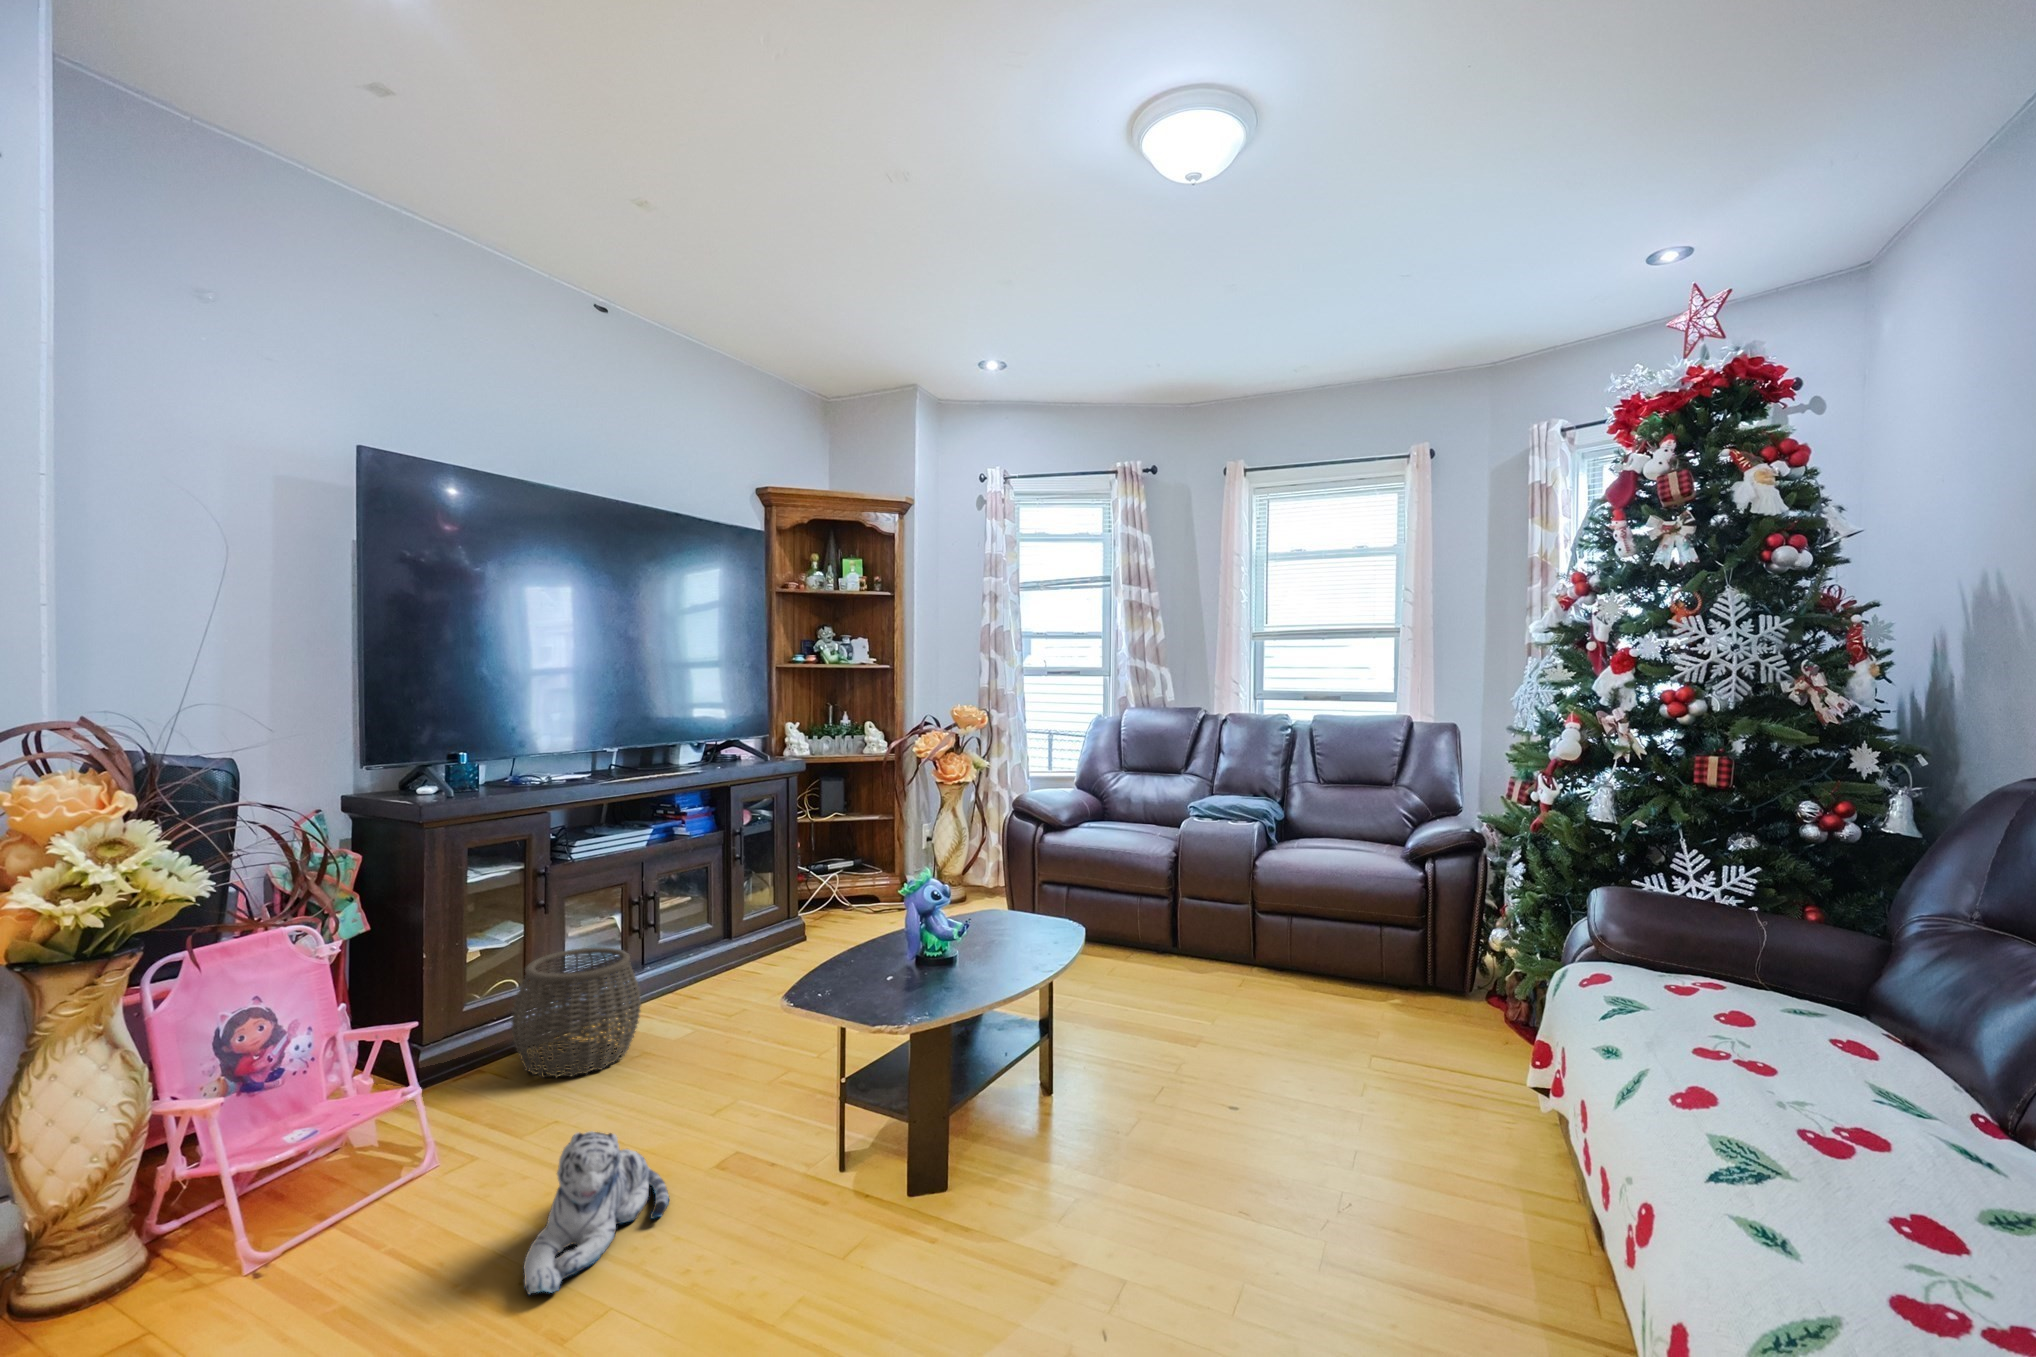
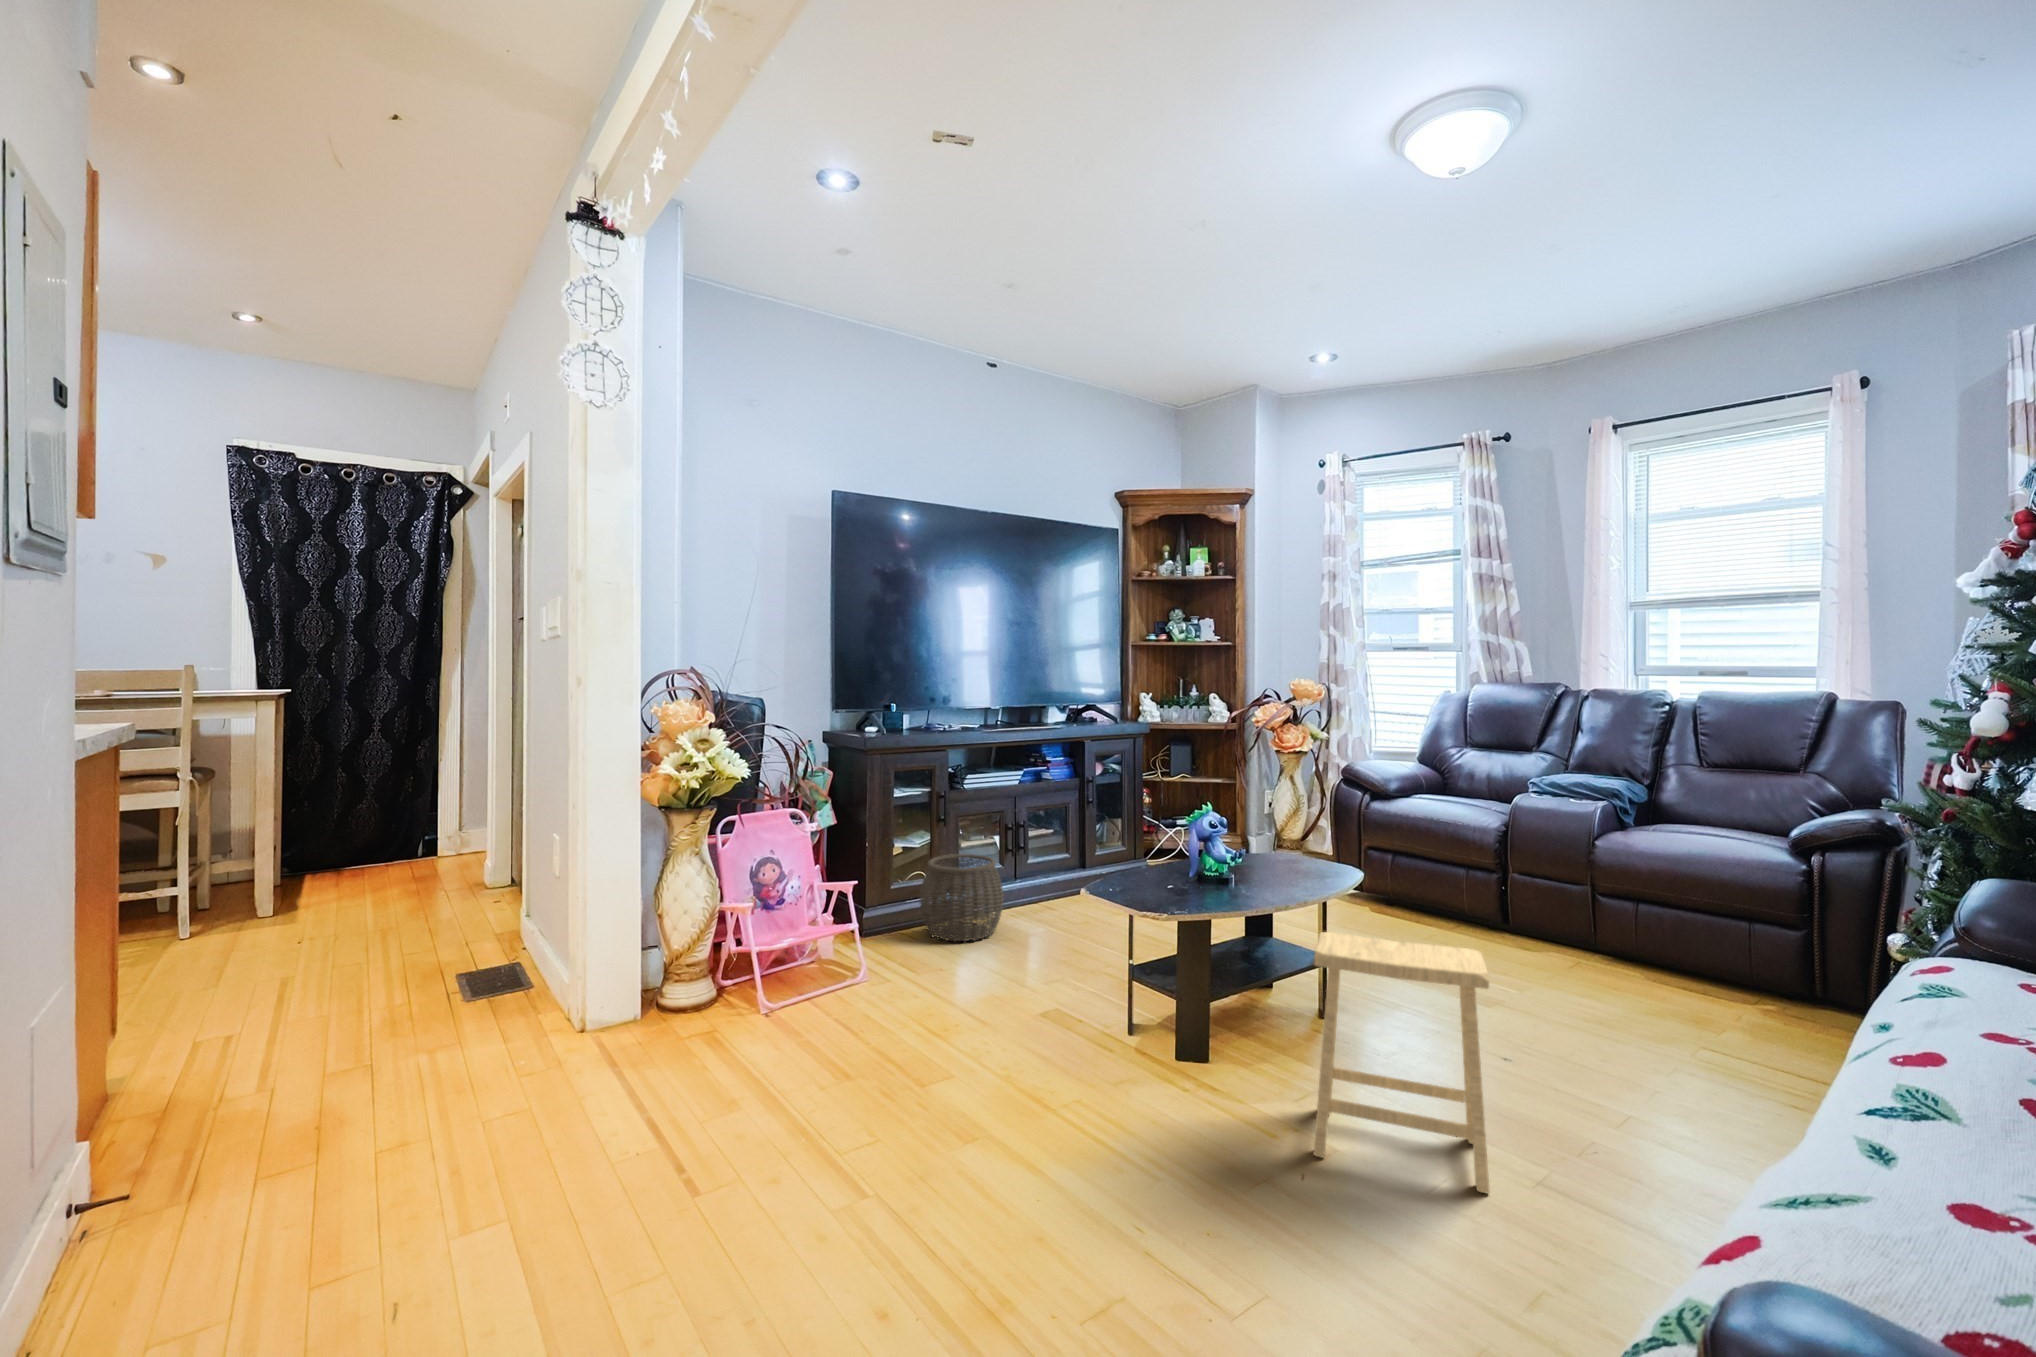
footstool: none [1108,1011,1310,1295] -> present [1314,932,1490,1194]
plush toy: present [524,1131,669,1295] -> none [900,959,998,1055]

